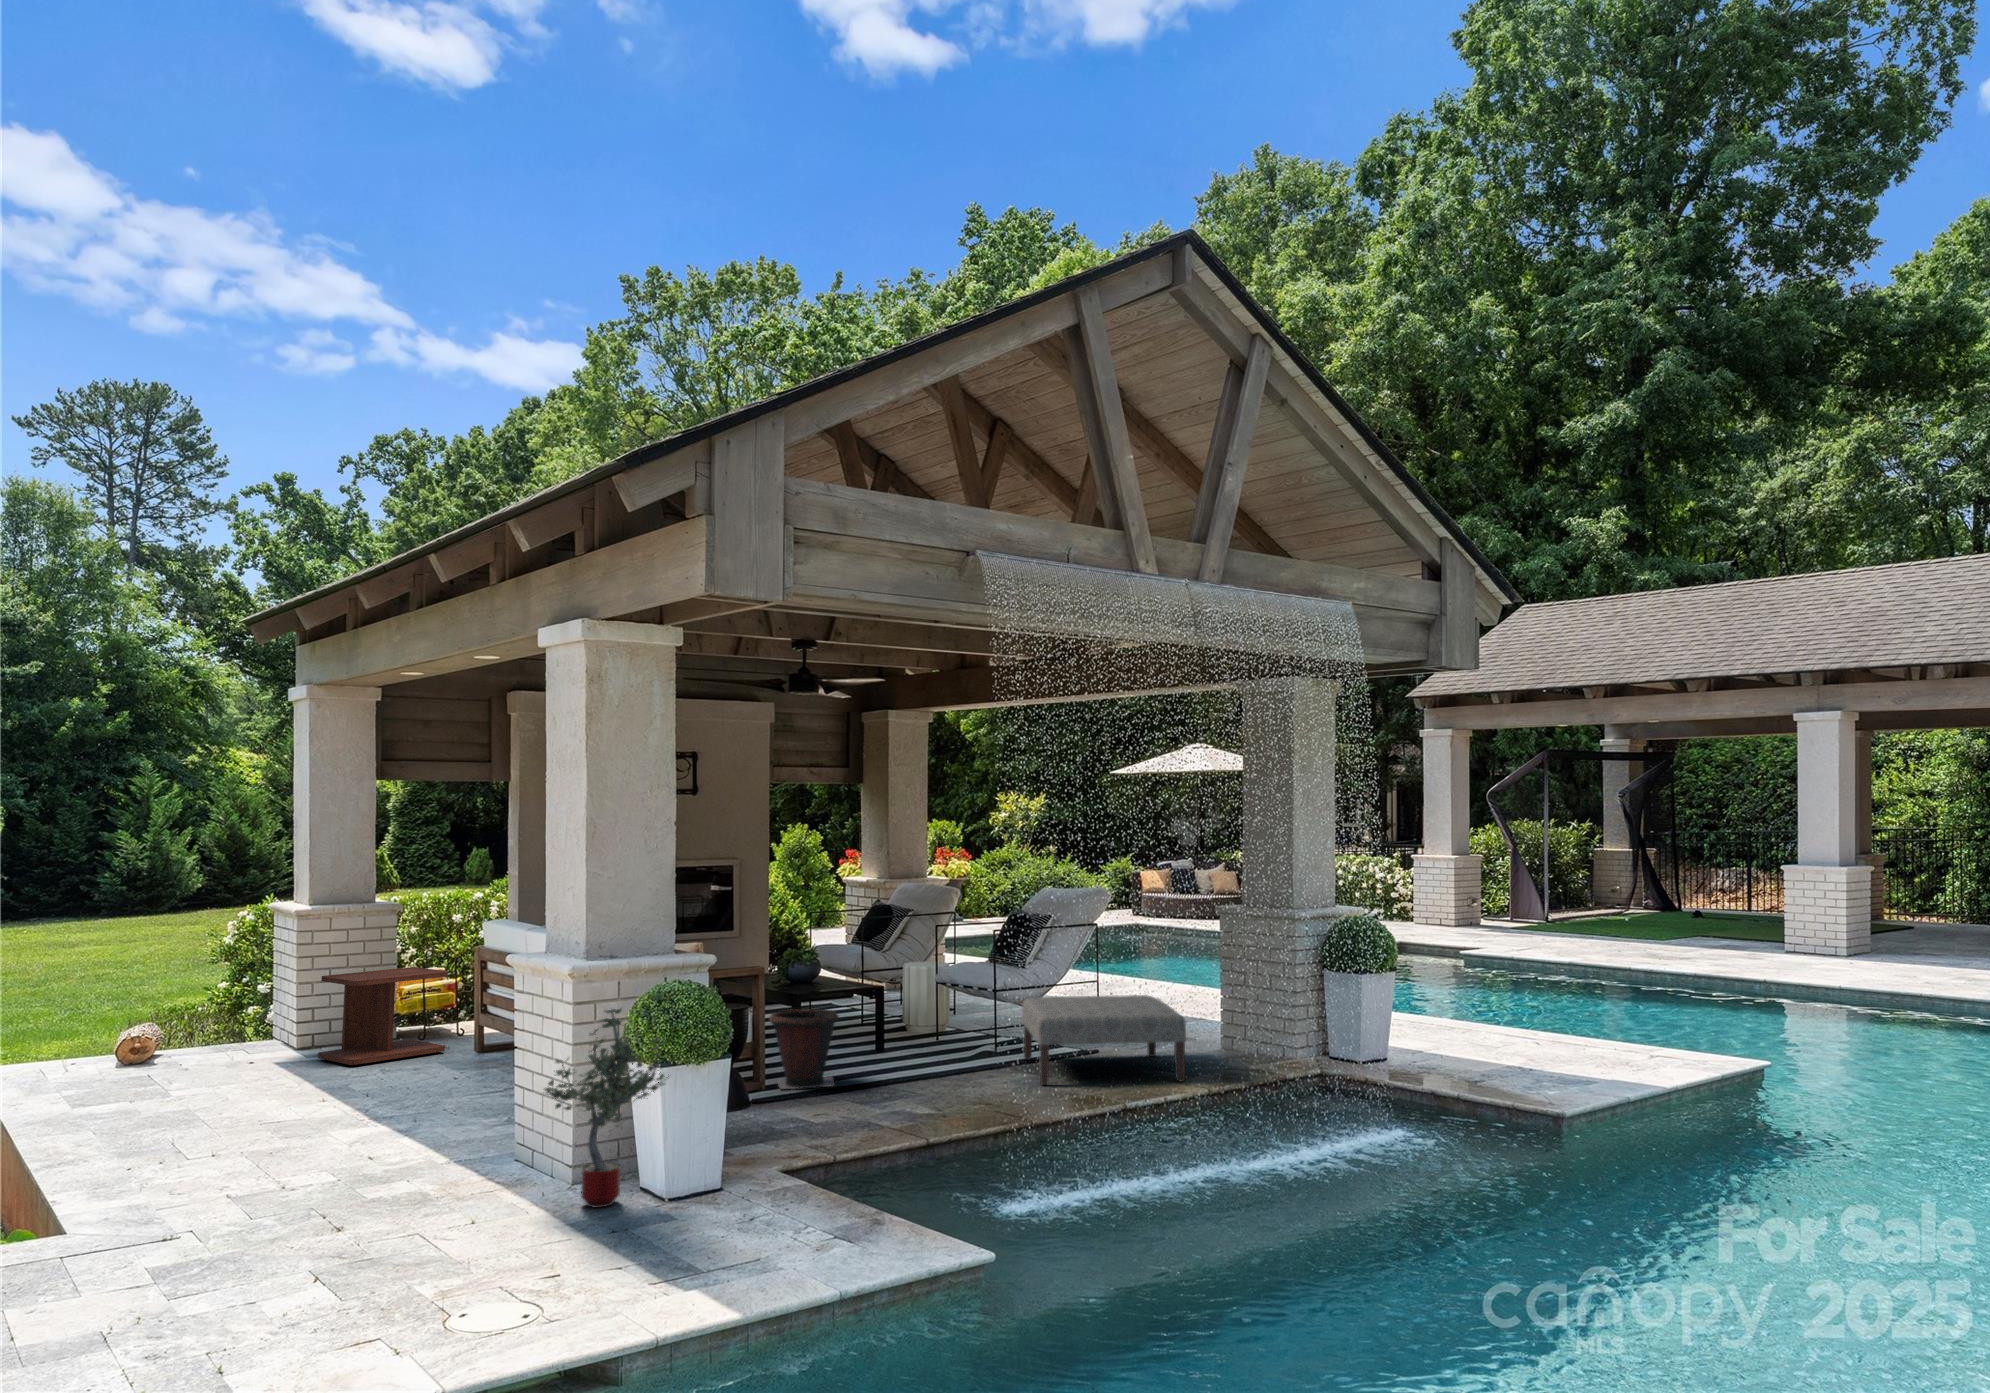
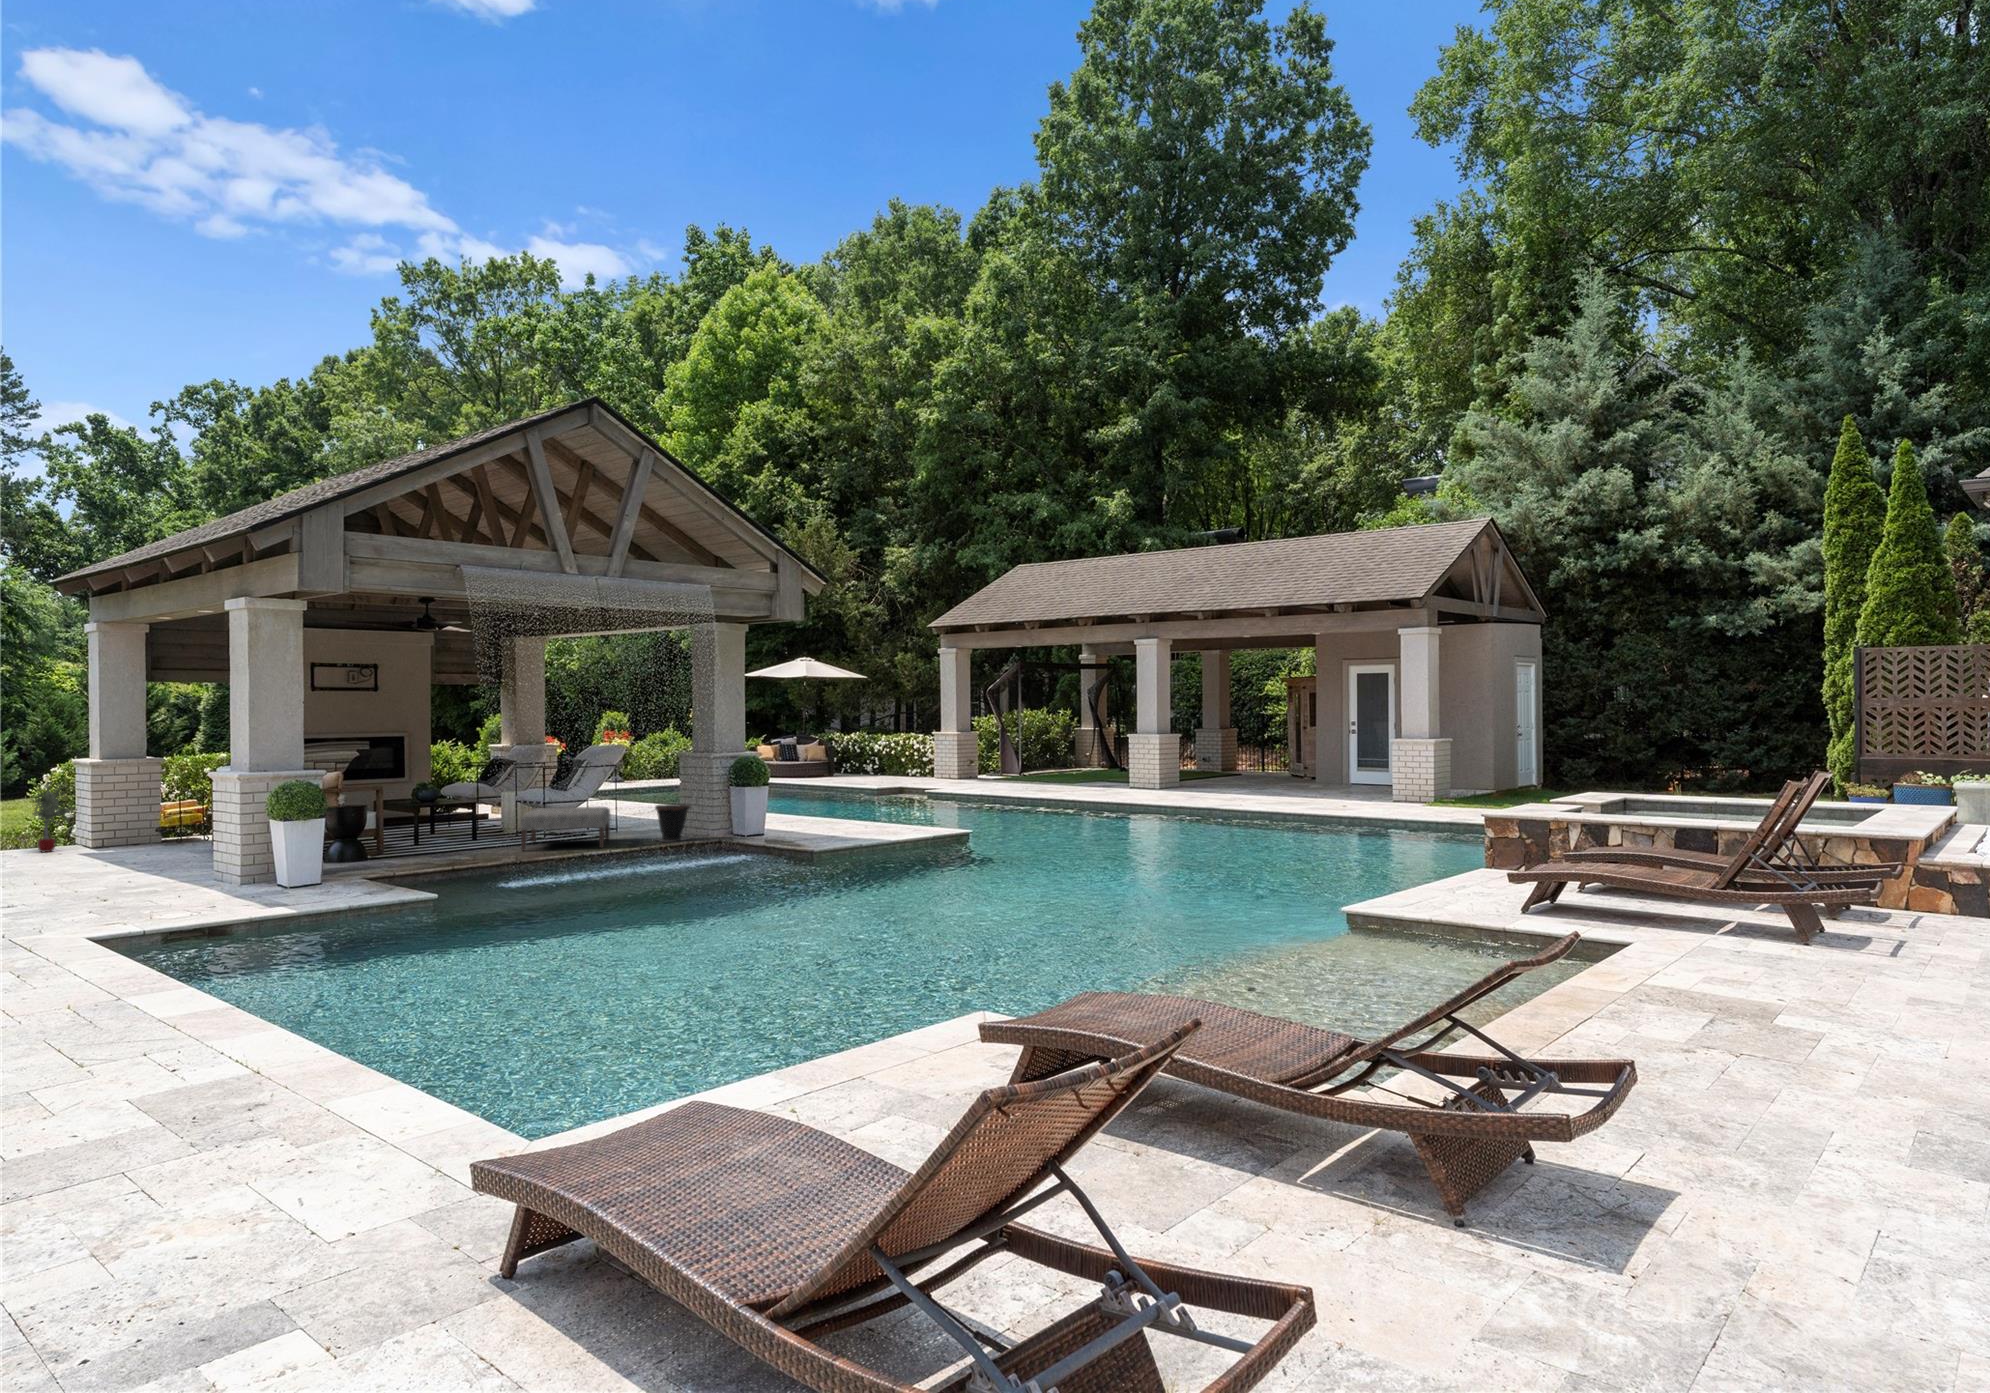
side table: present [318,967,448,1066] -> none [104,799,187,853]
potted tree: present [544,1009,669,1208] -> present [33,782,77,852]
bucket: present [770,1009,839,1089] -> present [655,804,690,842]

